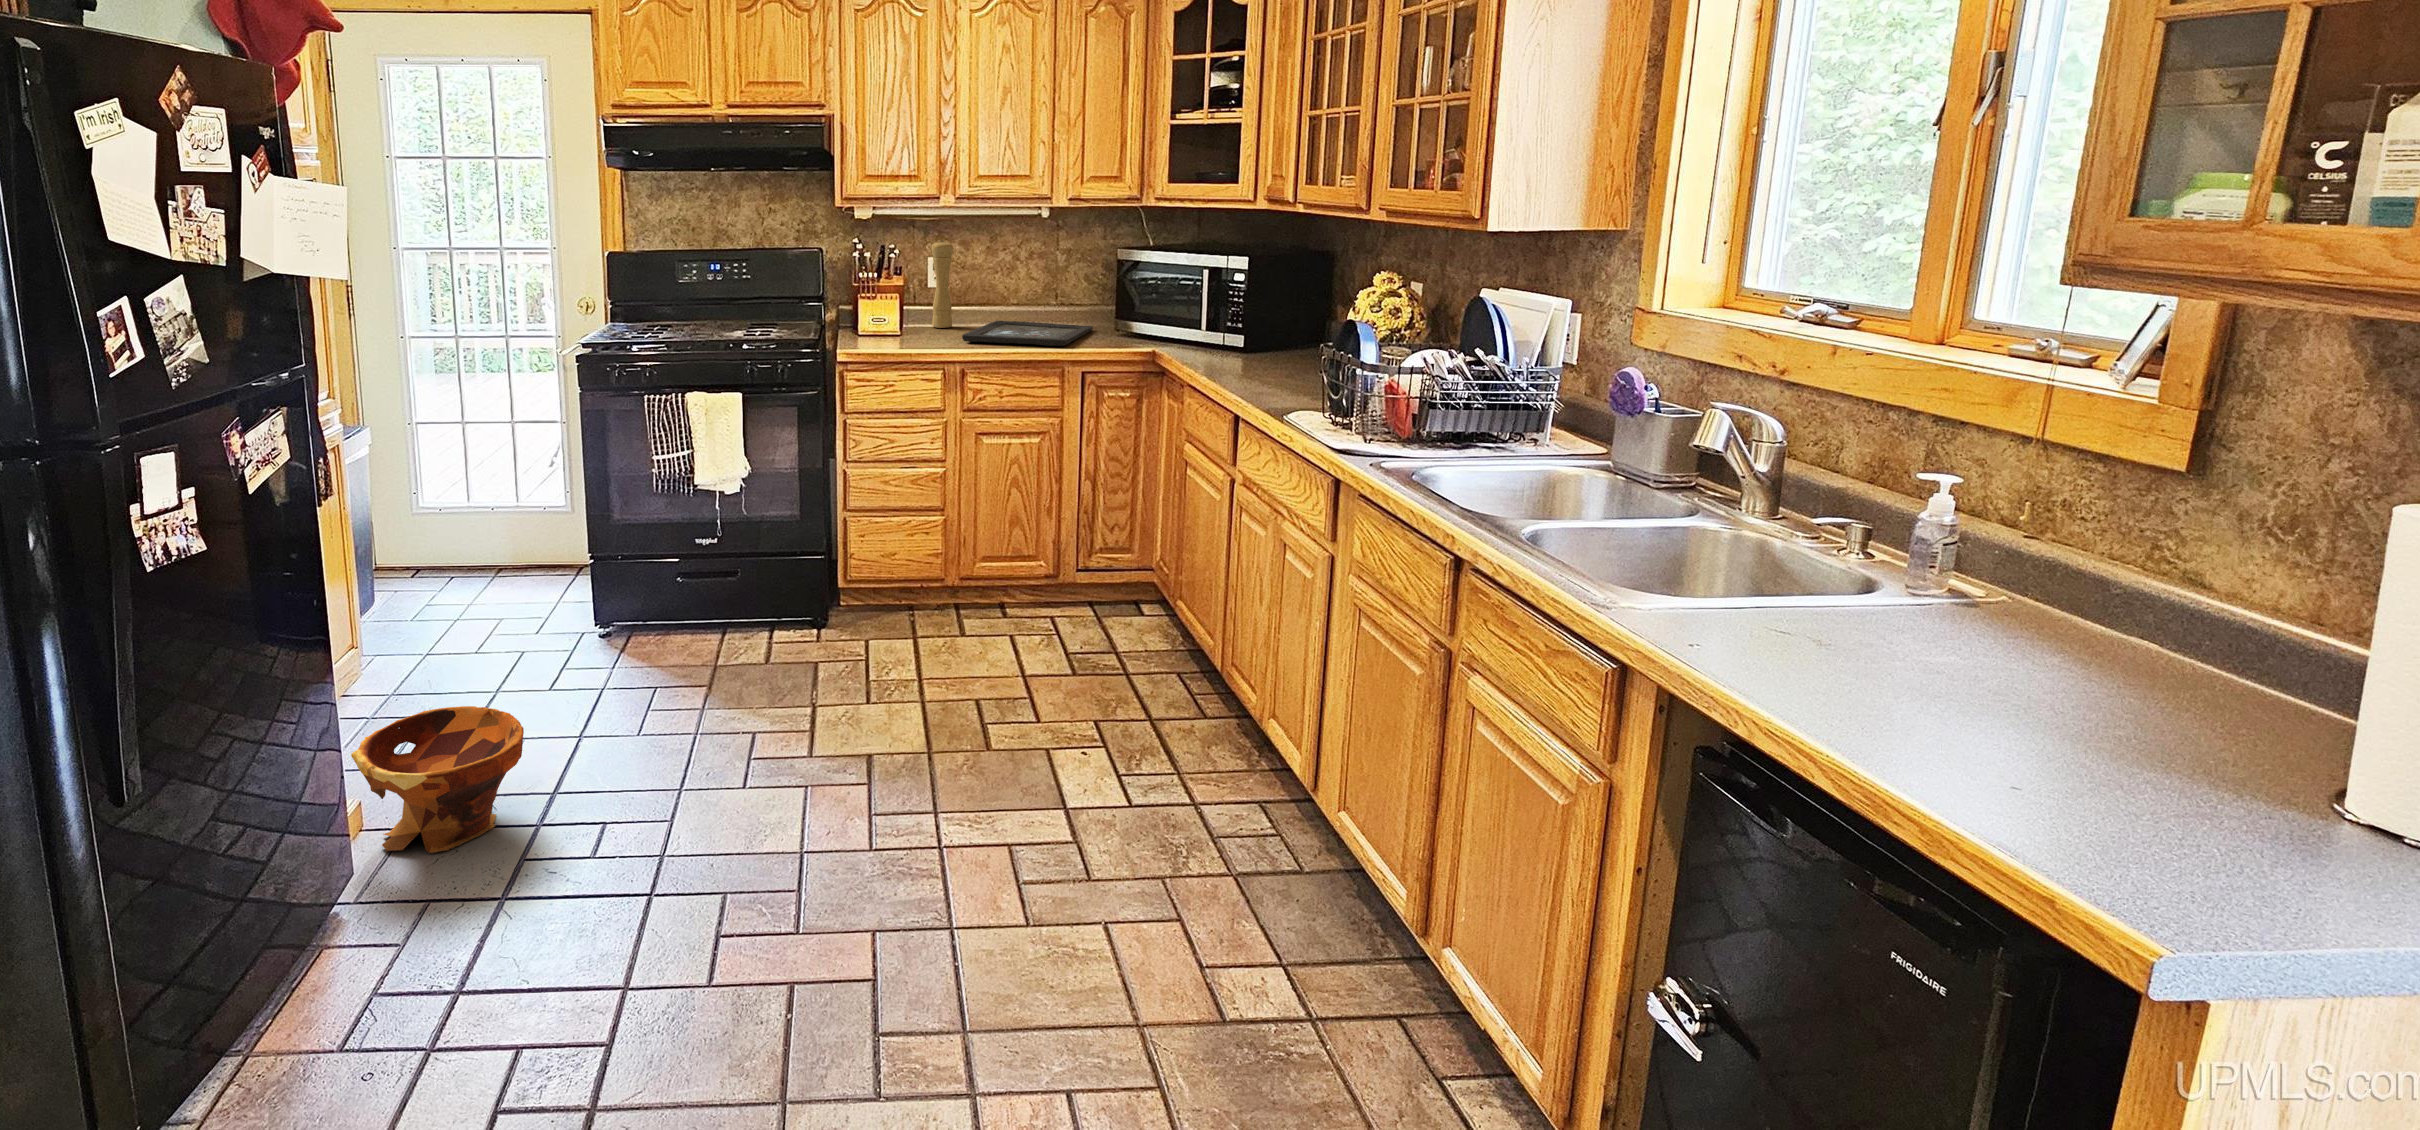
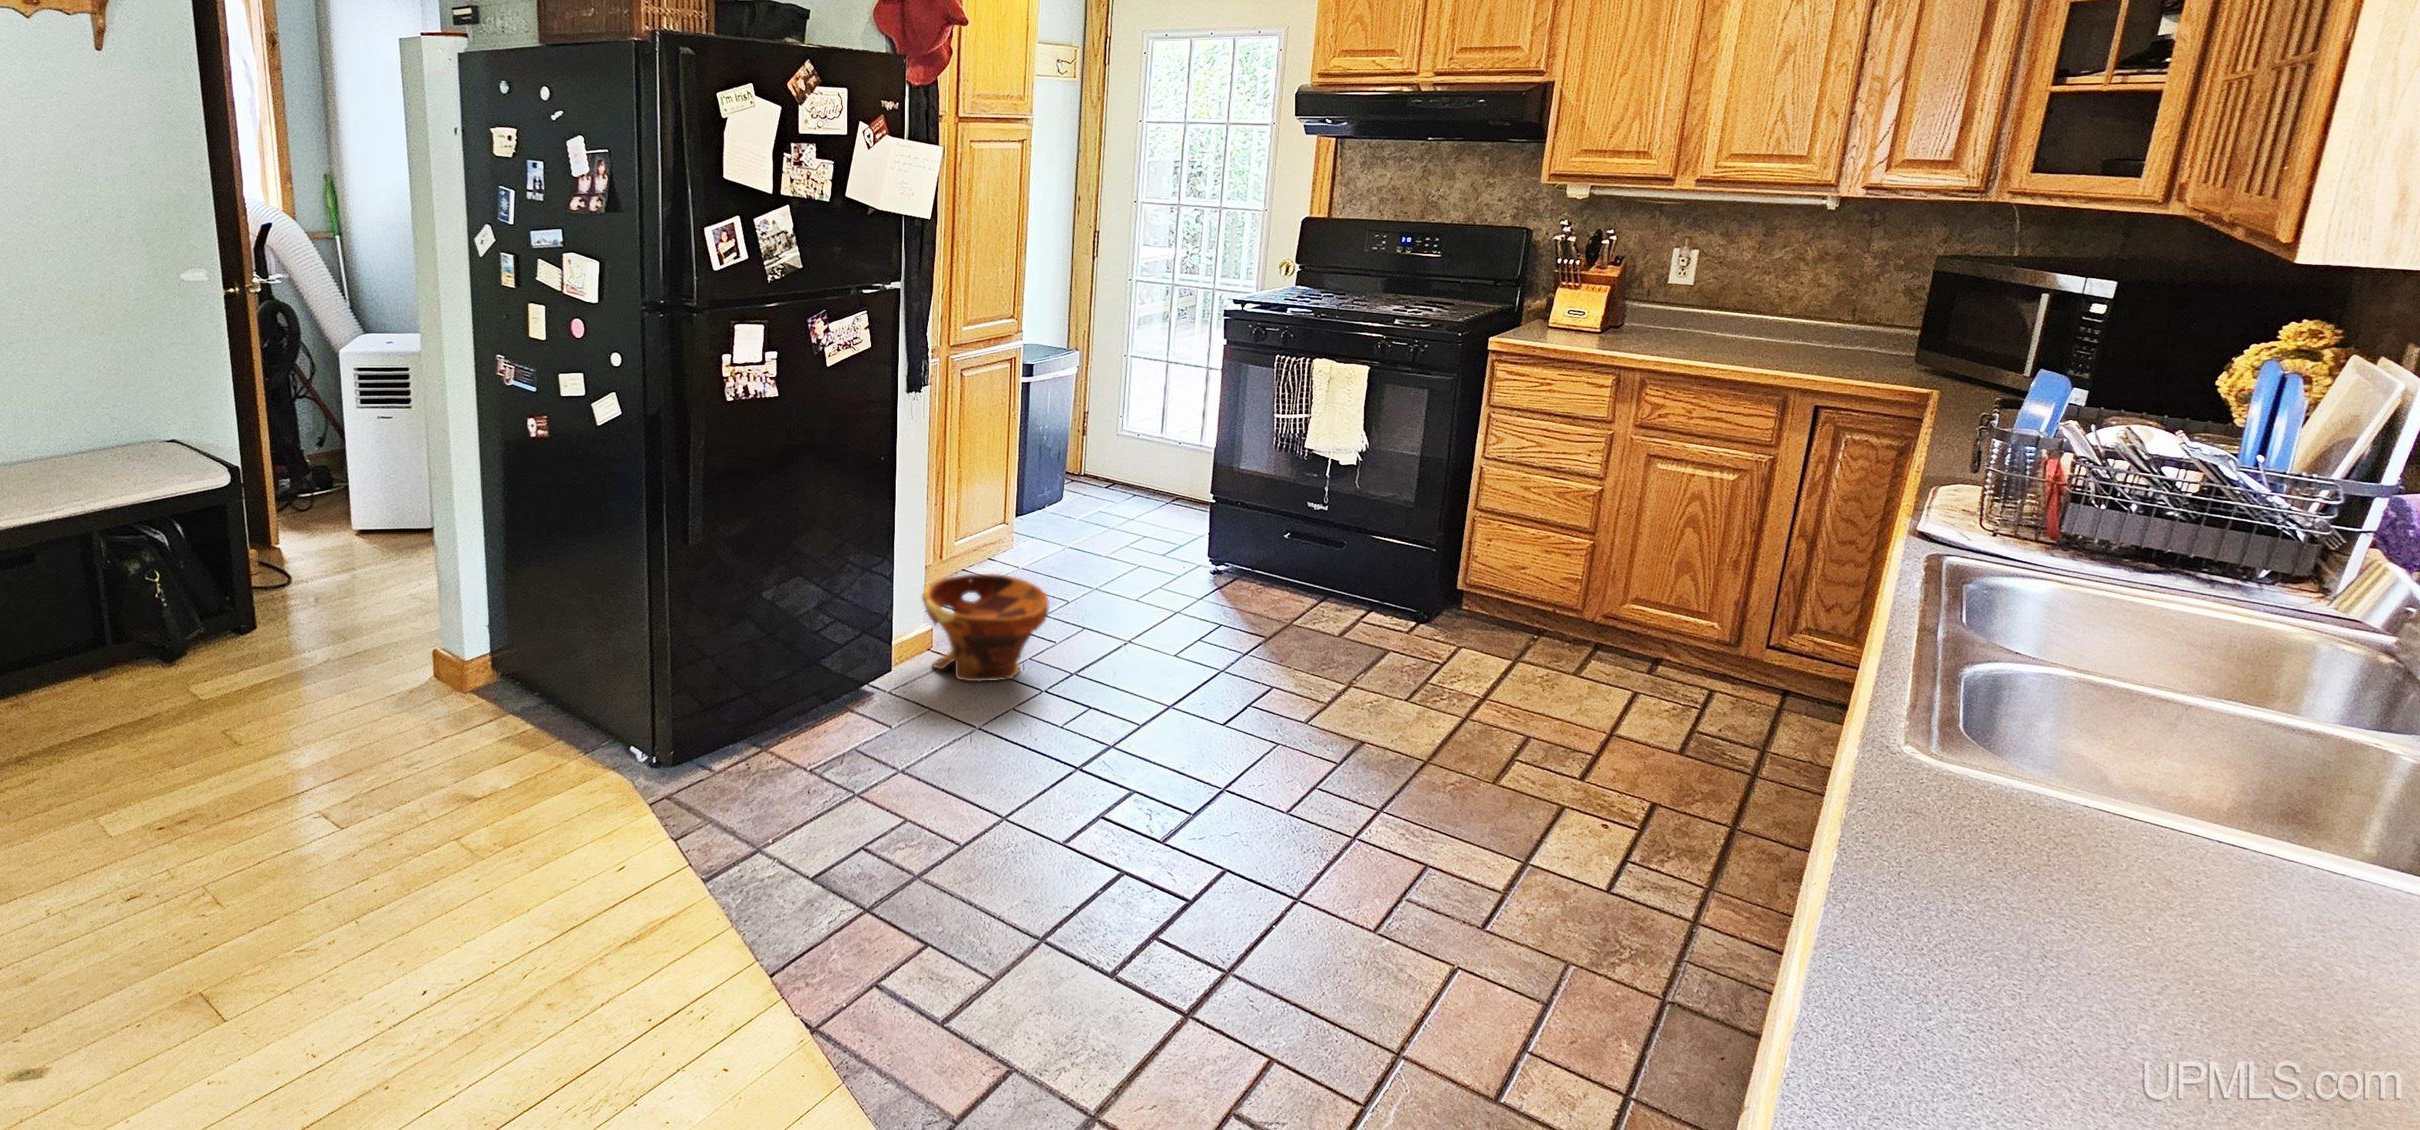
pepper mill: present [931,241,953,328] -> none [1659,230,1702,332]
tray: present [962,321,1093,346] -> none [1664,332,1883,371]

